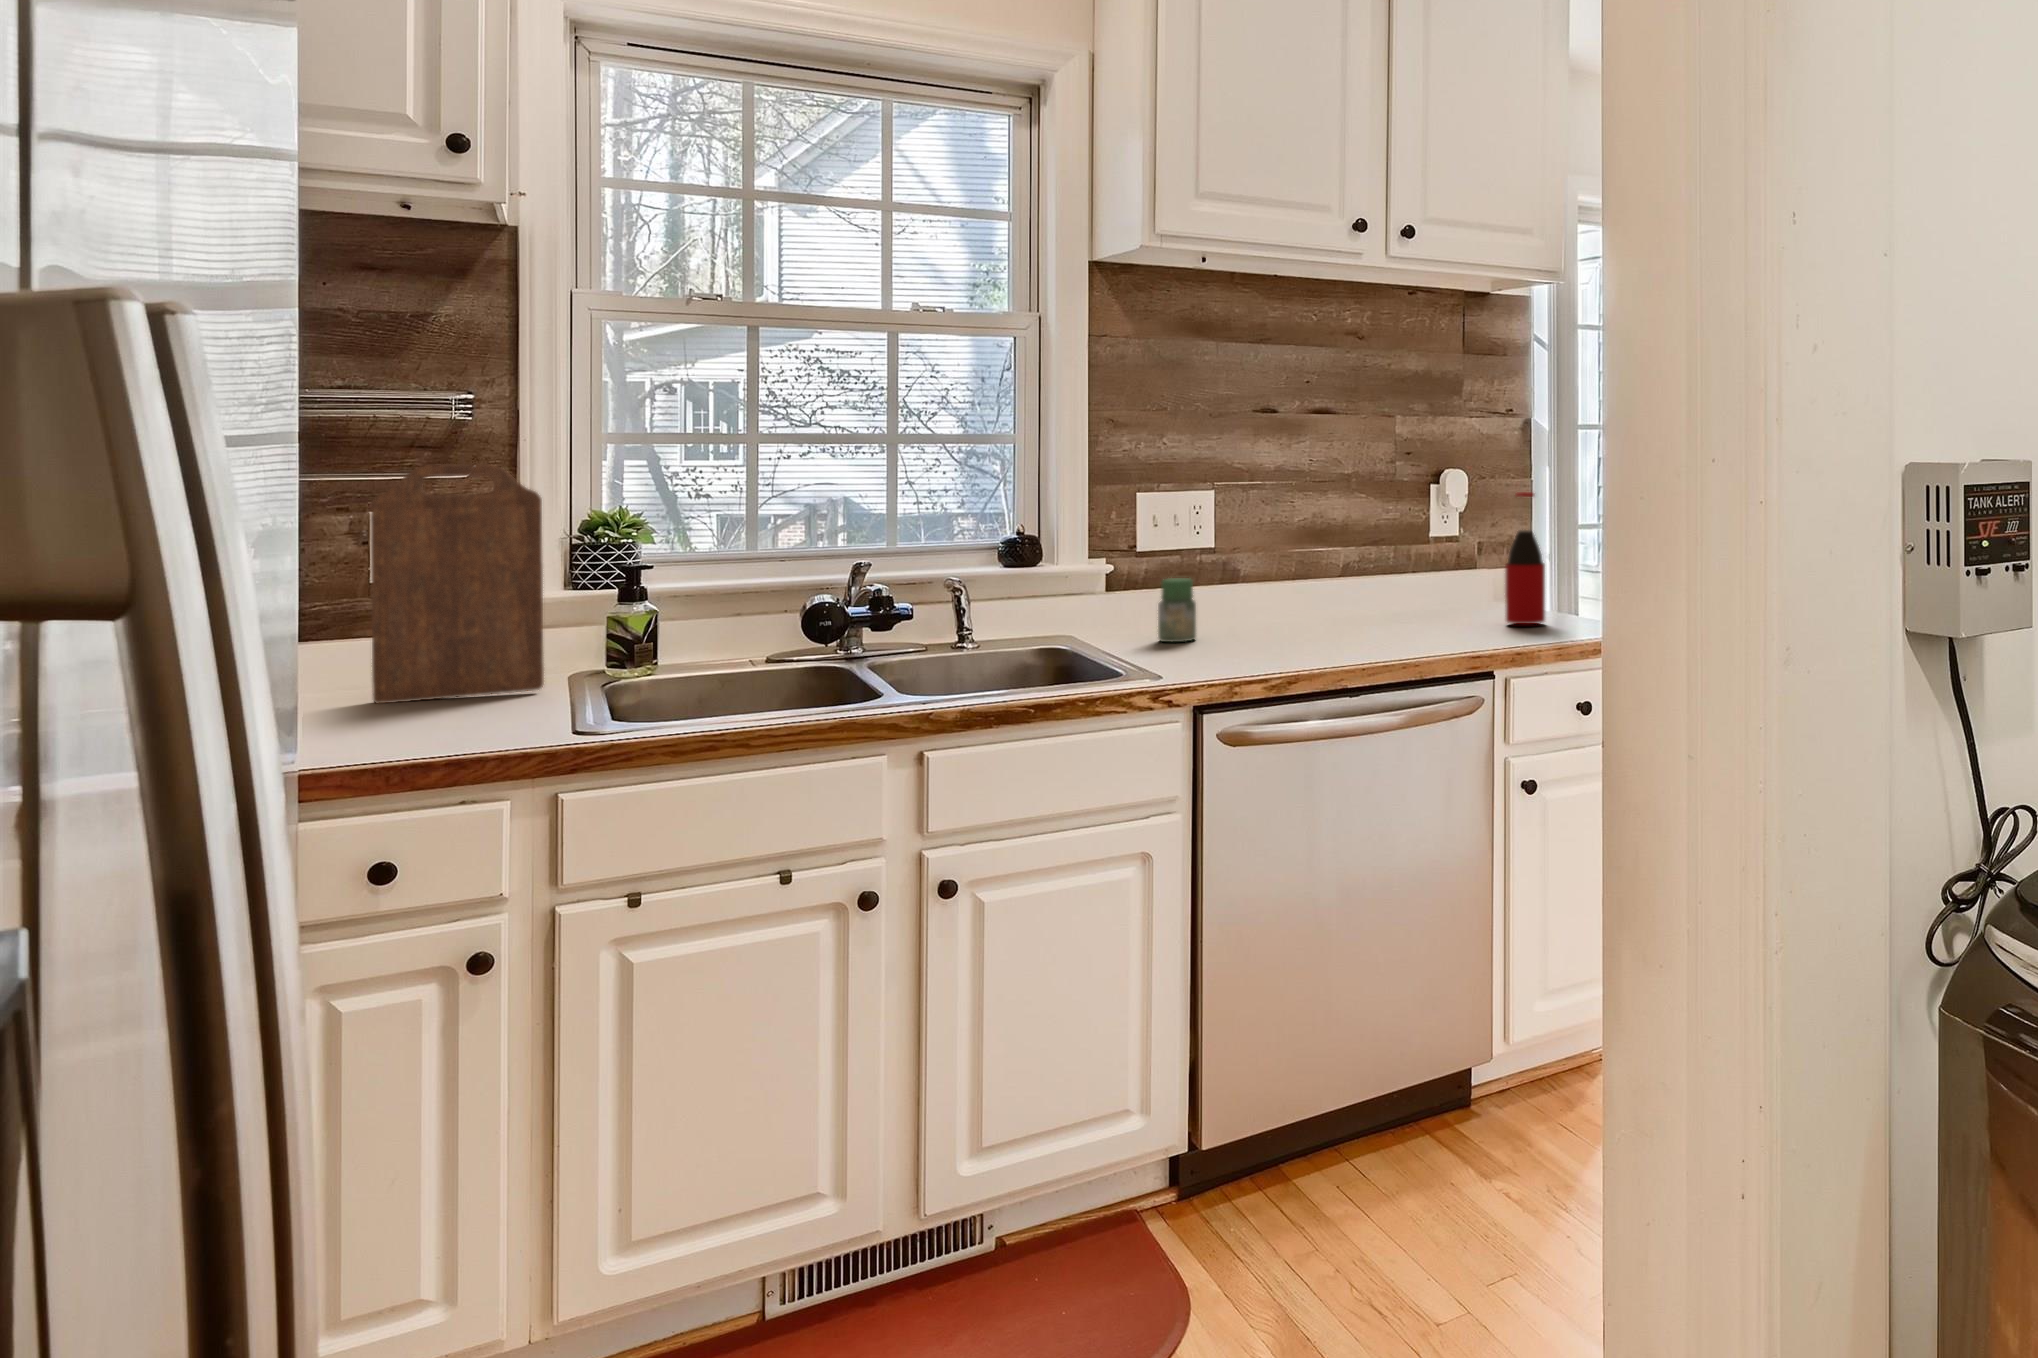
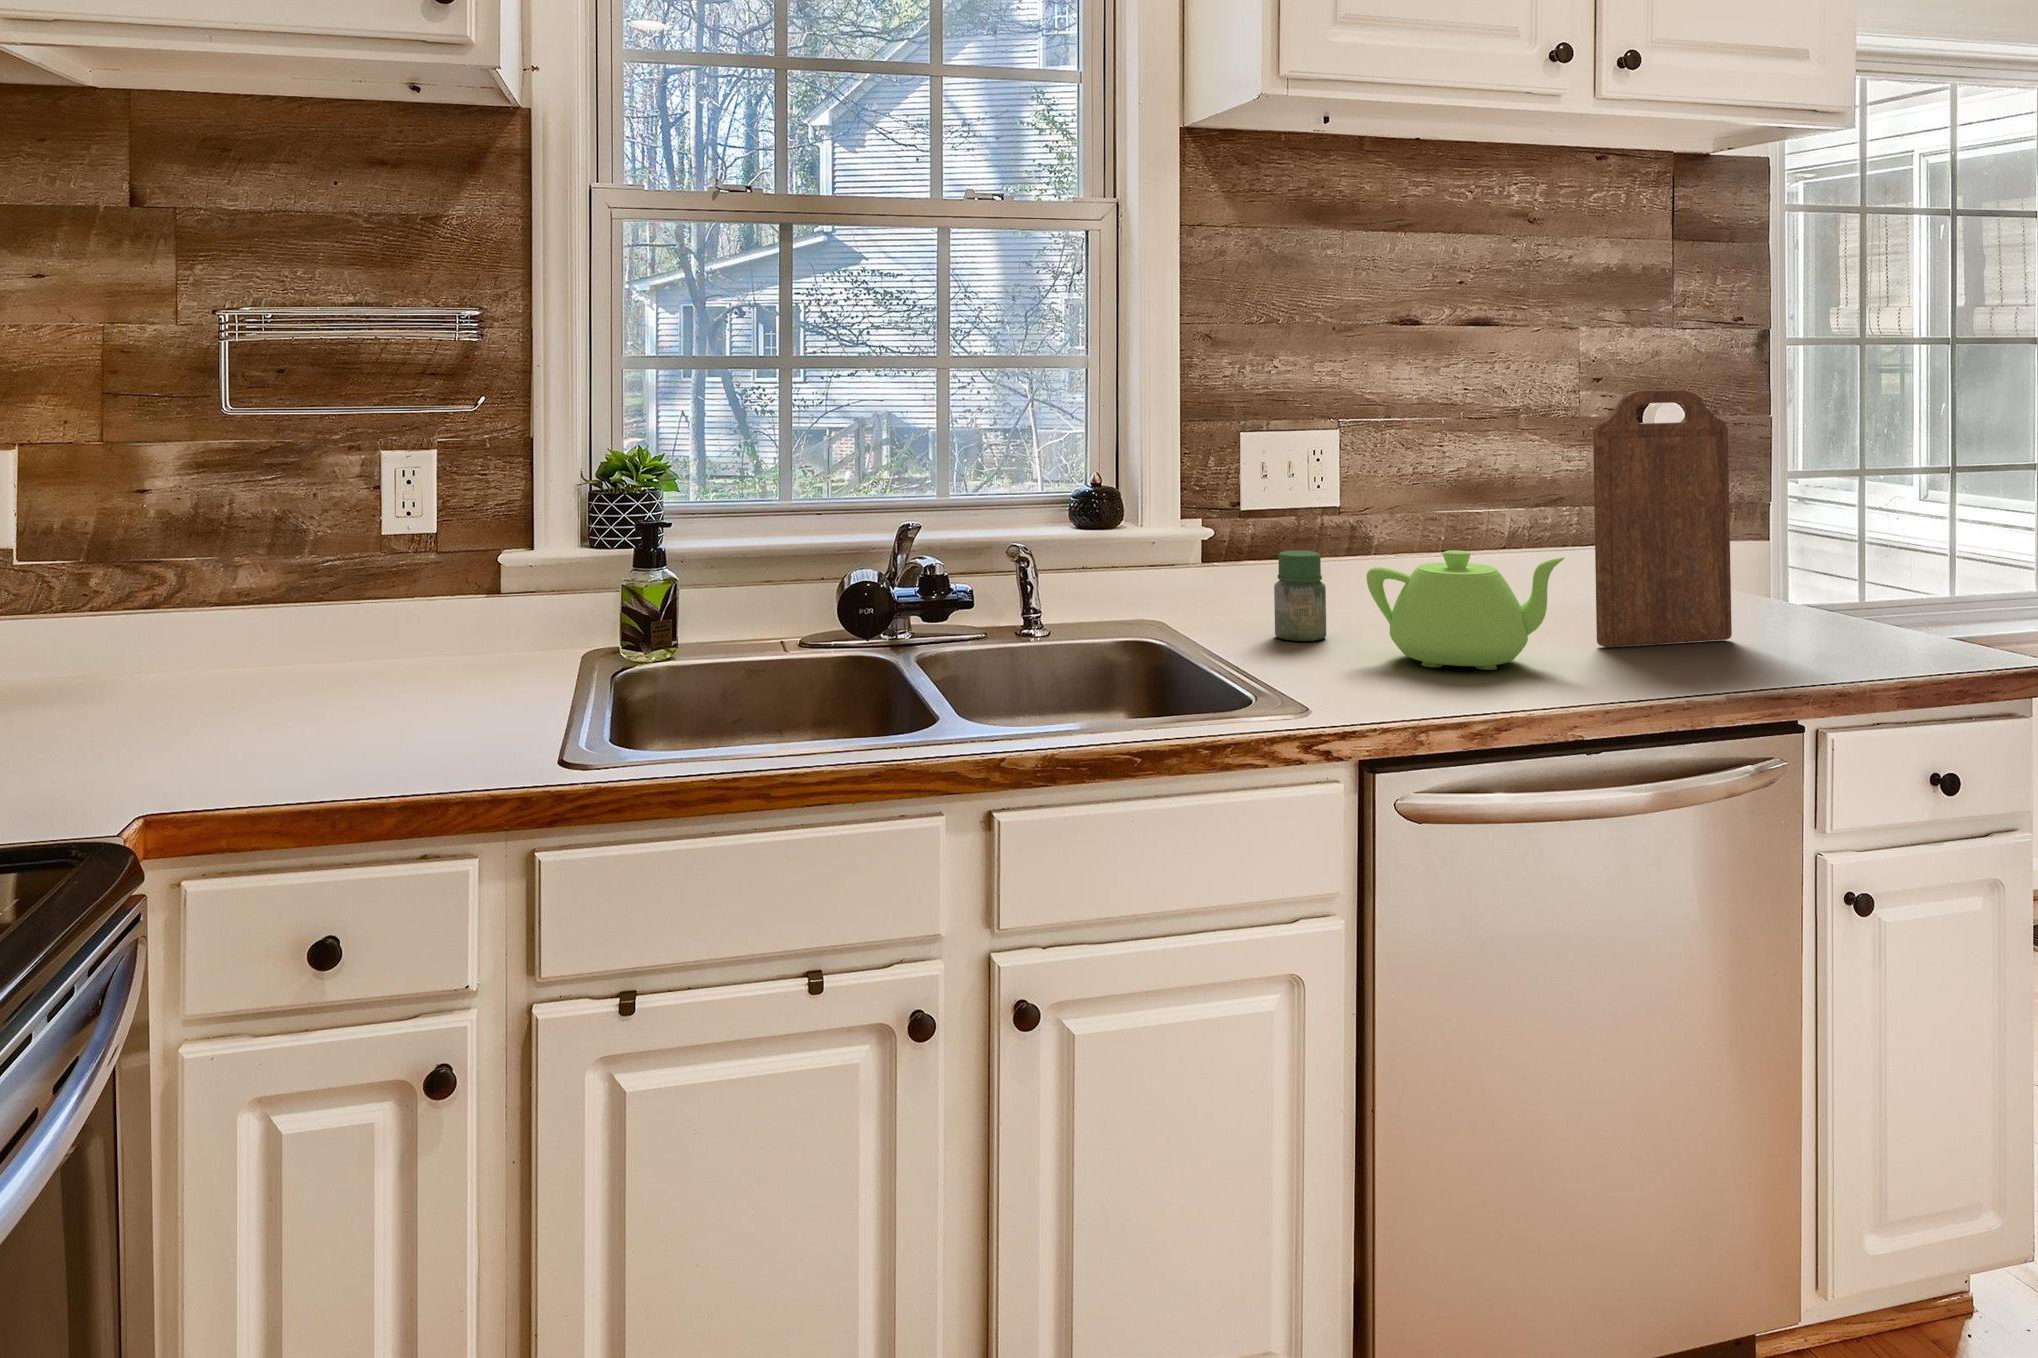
cutting board: present [371,464,544,703] -> present [1593,390,1732,647]
bottle: present [1505,492,1545,624] -> none [1783,438,1854,645]
teapot: none [1219,571,1351,651] -> present [1367,550,1565,670]

